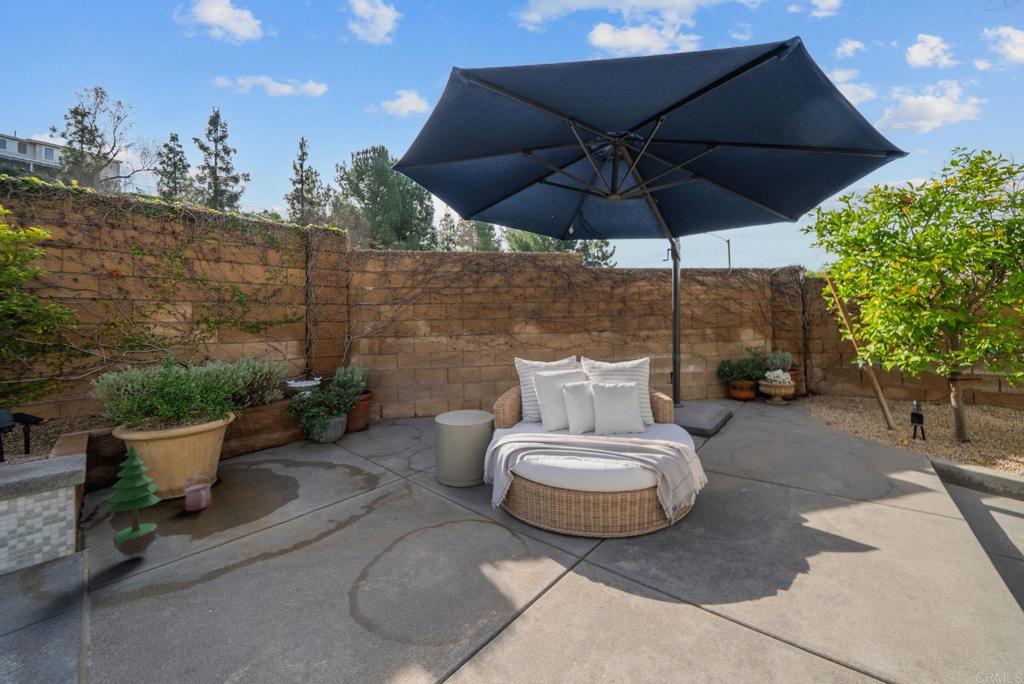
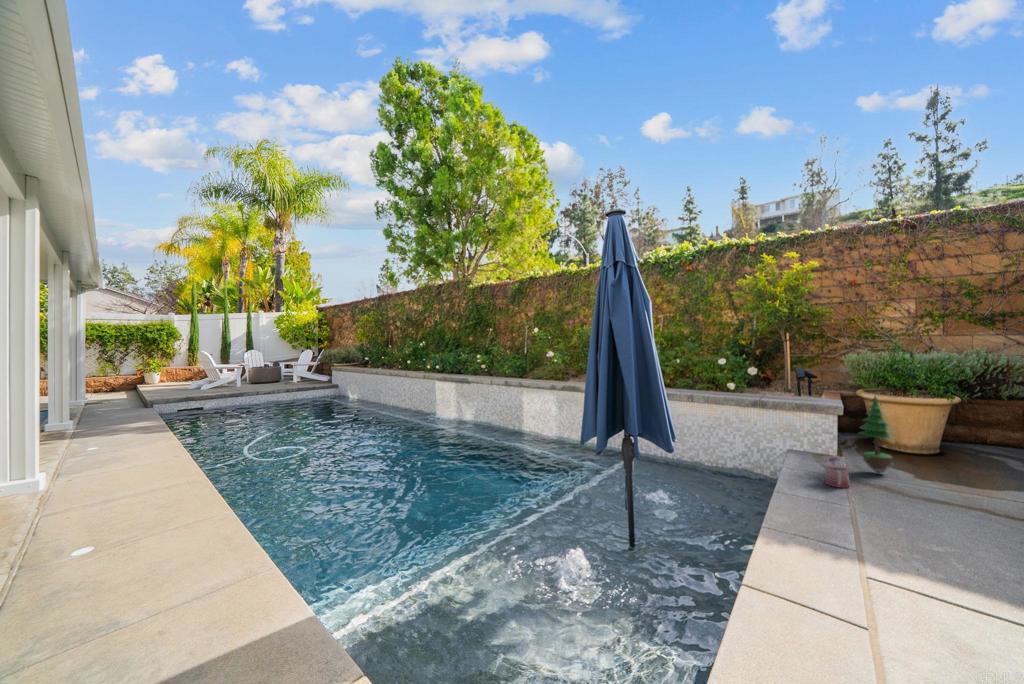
watering can: present [184,476,212,511] -> present [824,456,850,488]

